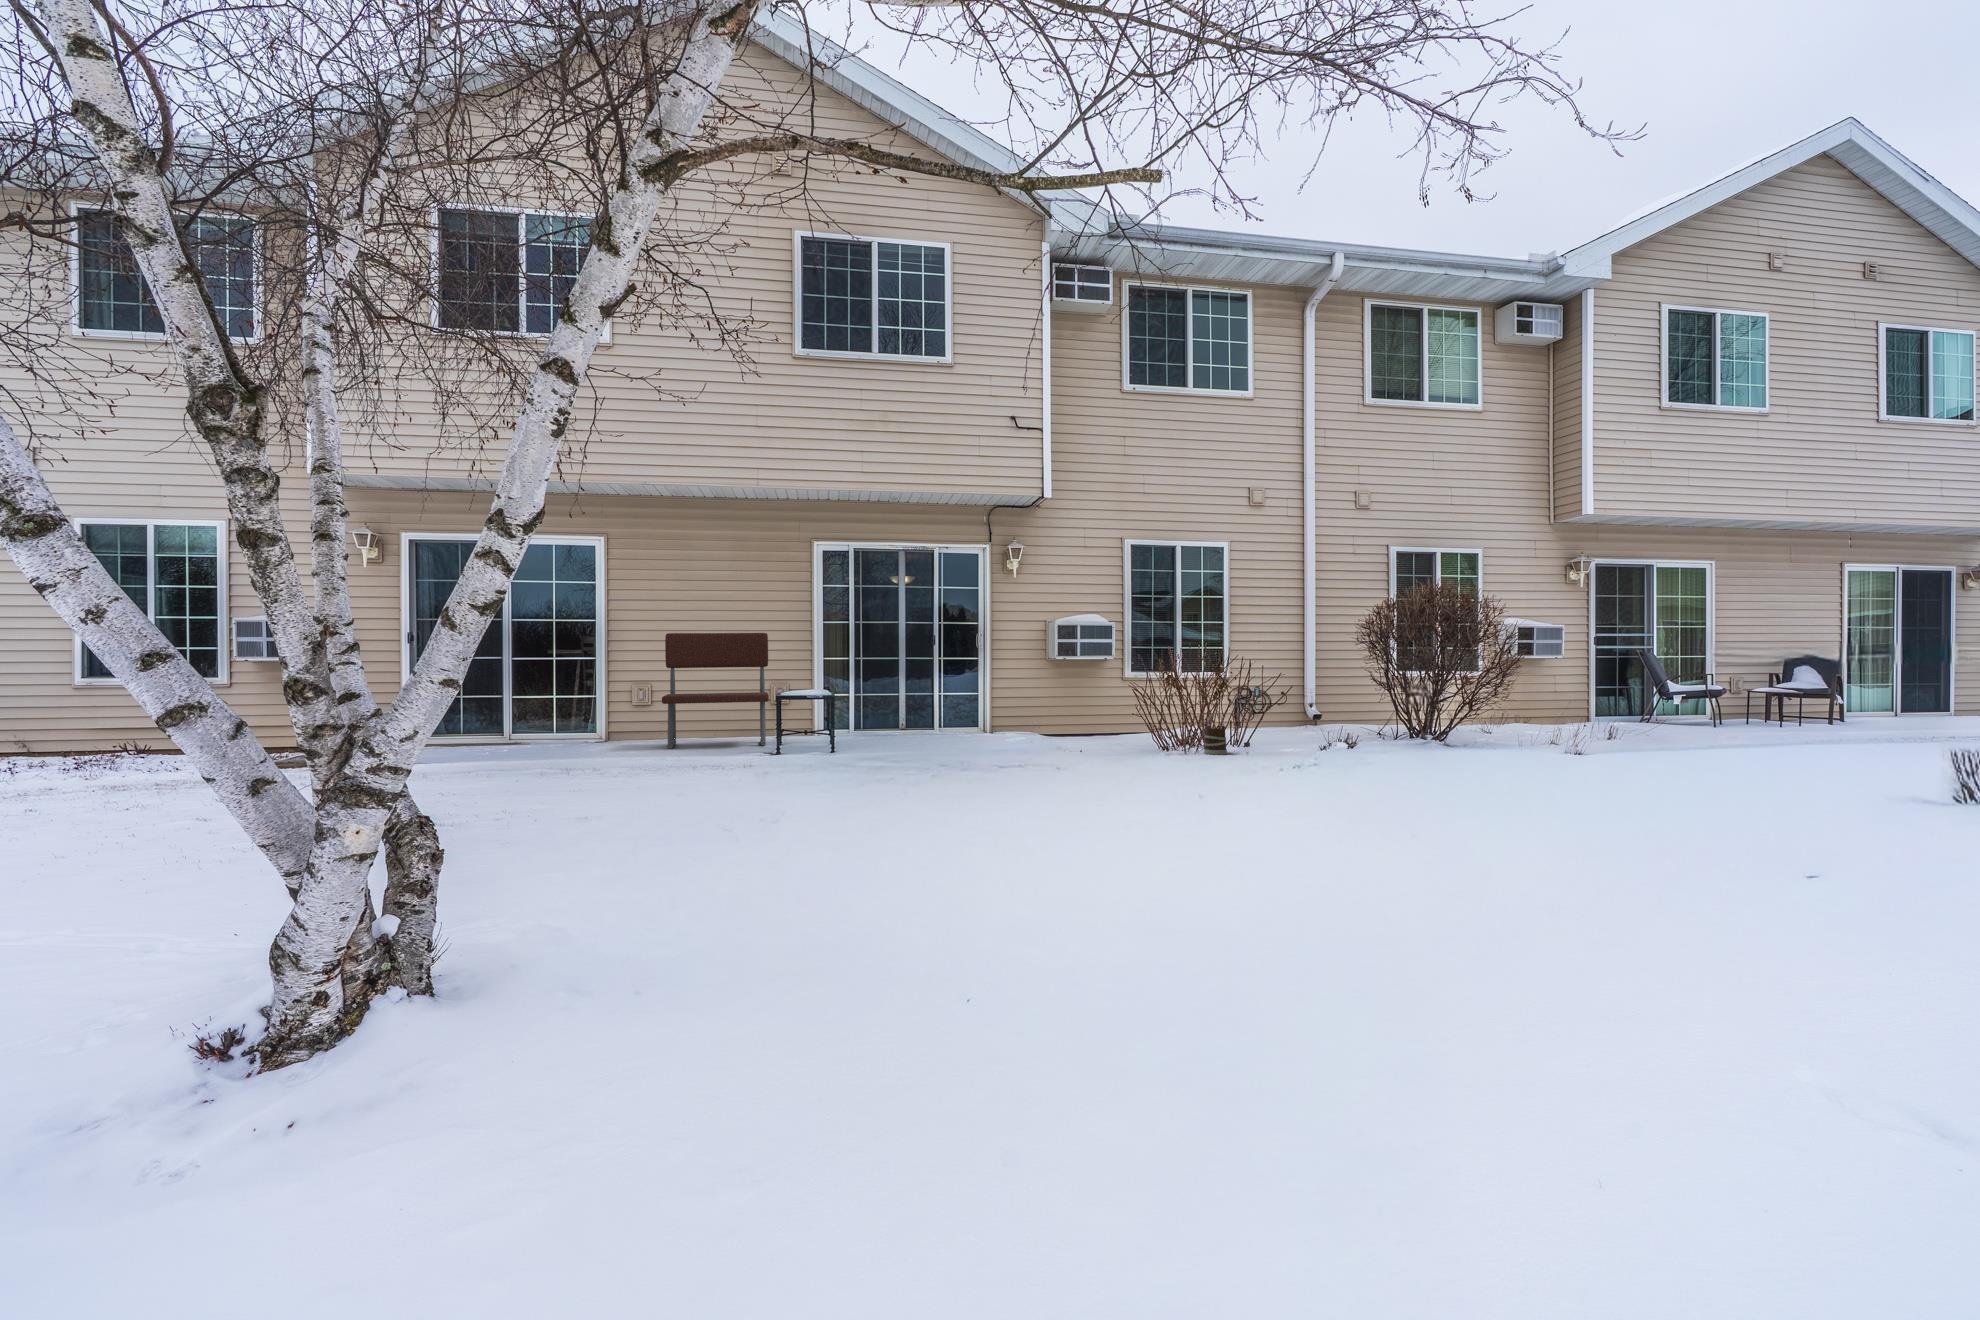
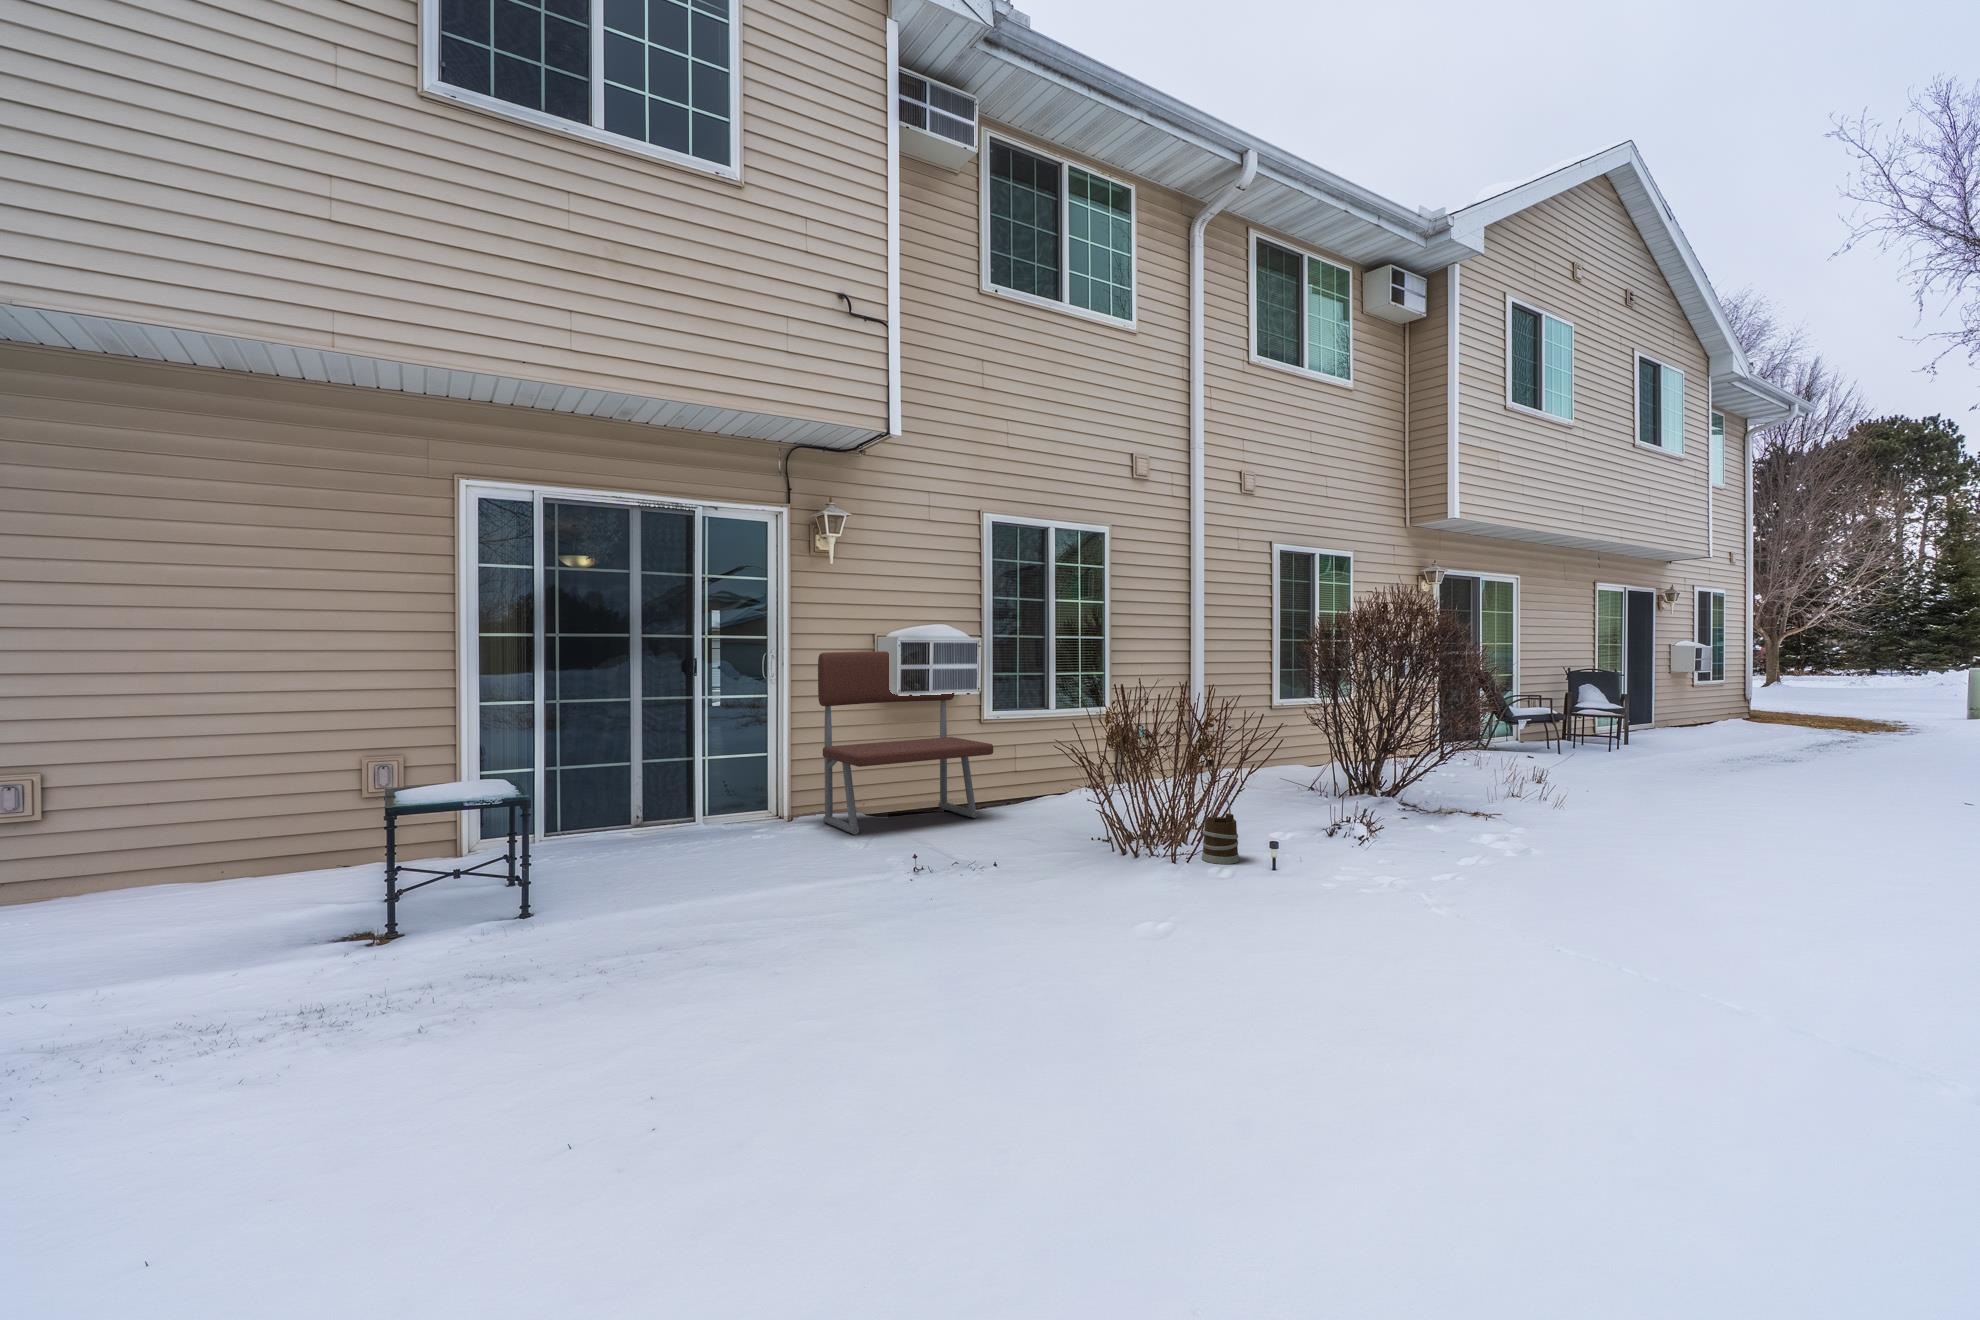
bench: present [662,633,769,749] -> present [818,651,993,835]

